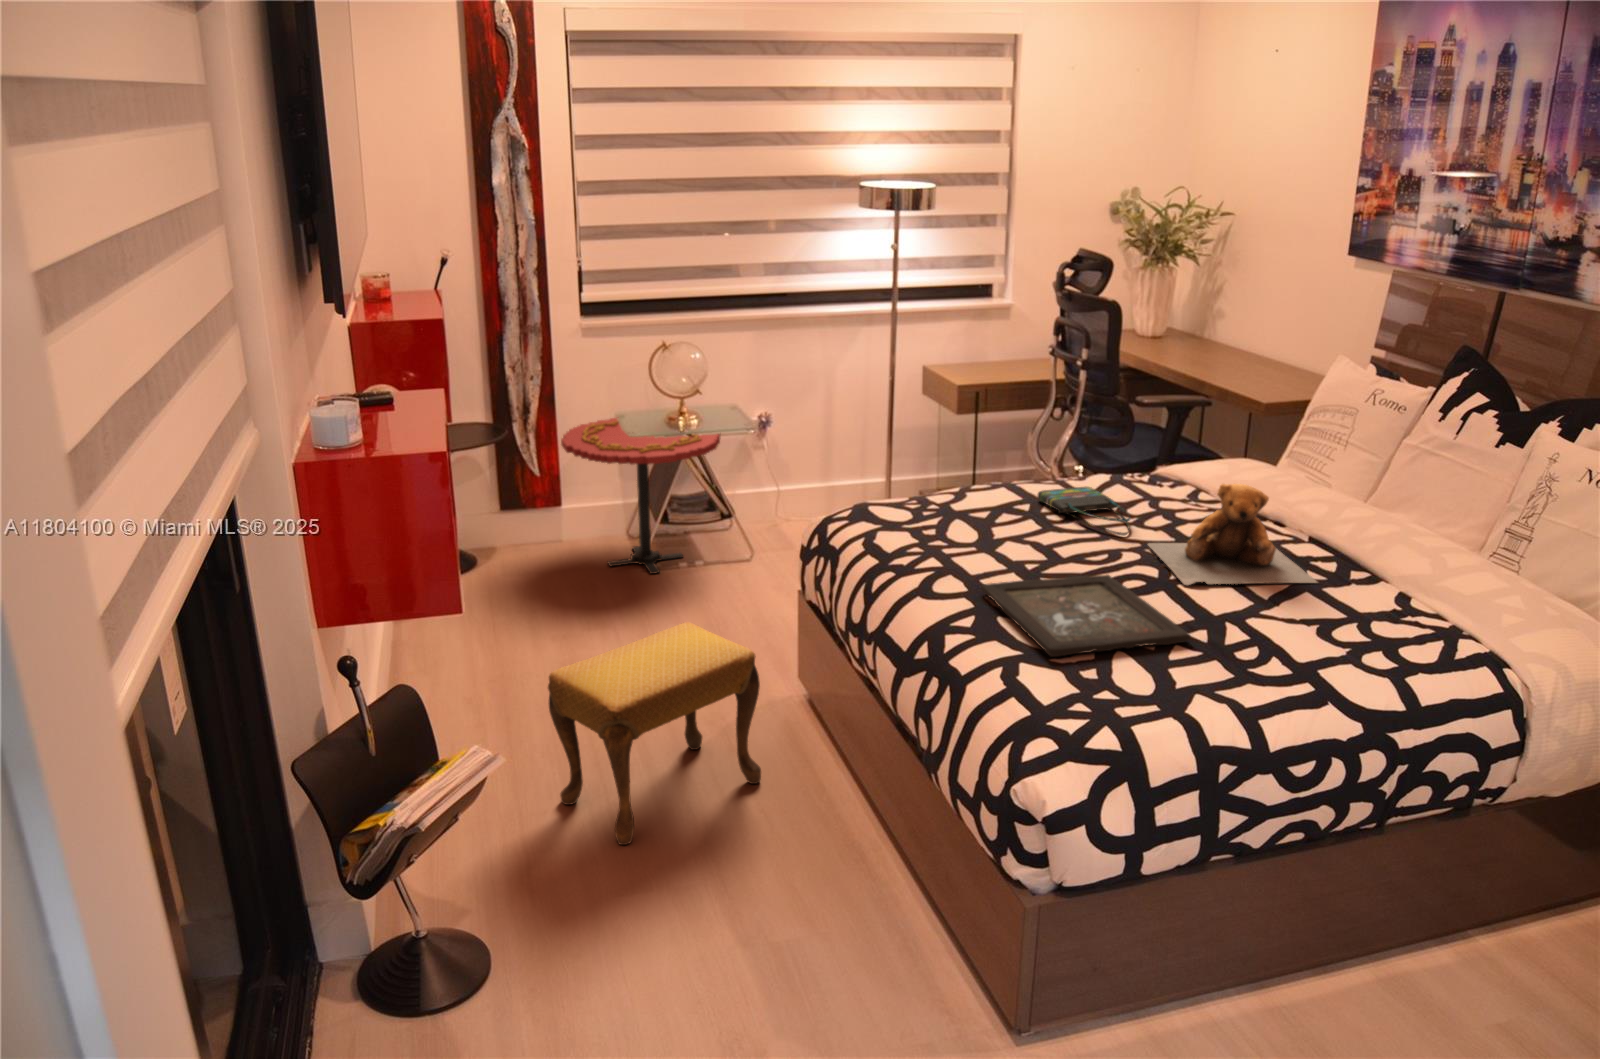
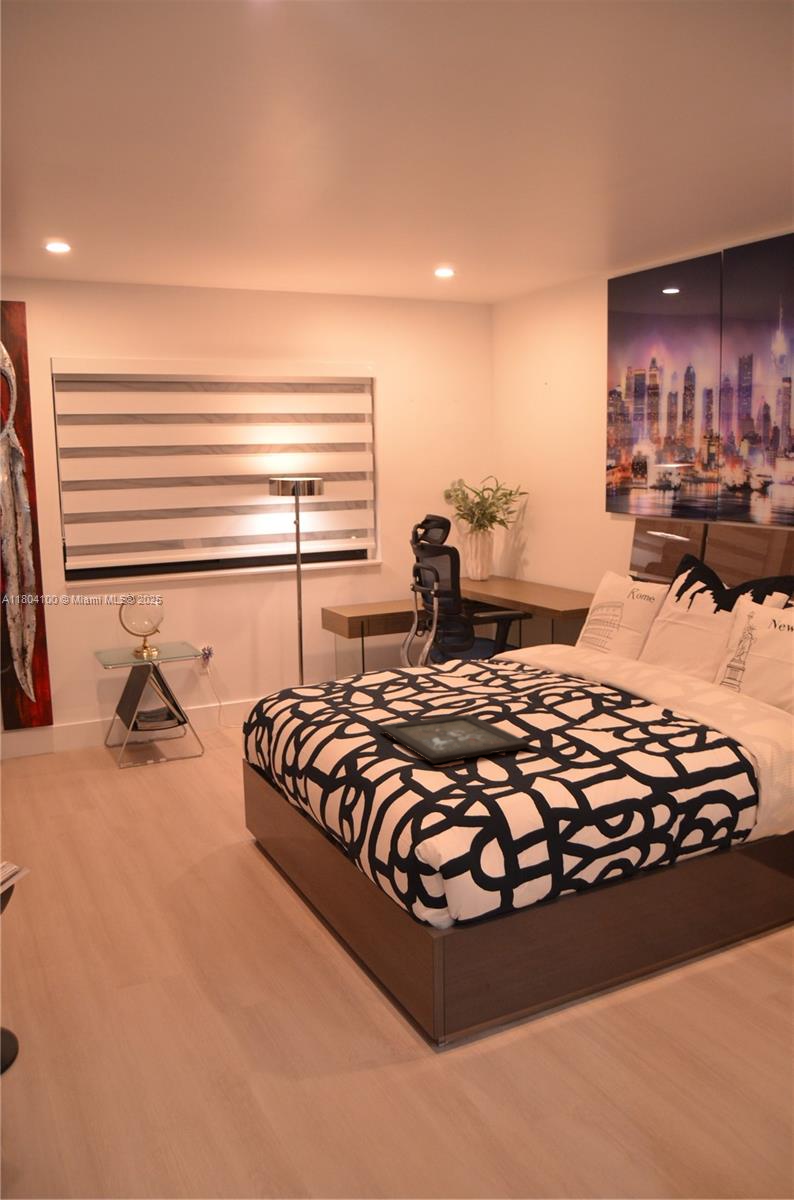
side table: present [561,418,720,574] -> none [52,652,177,770]
teddy bear: present [1148,484,1317,585] -> none [493,646,612,717]
tote bag: present [1037,487,1130,535] -> none [414,666,480,692]
footstool: present [548,622,761,845] -> none [46,782,221,959]

